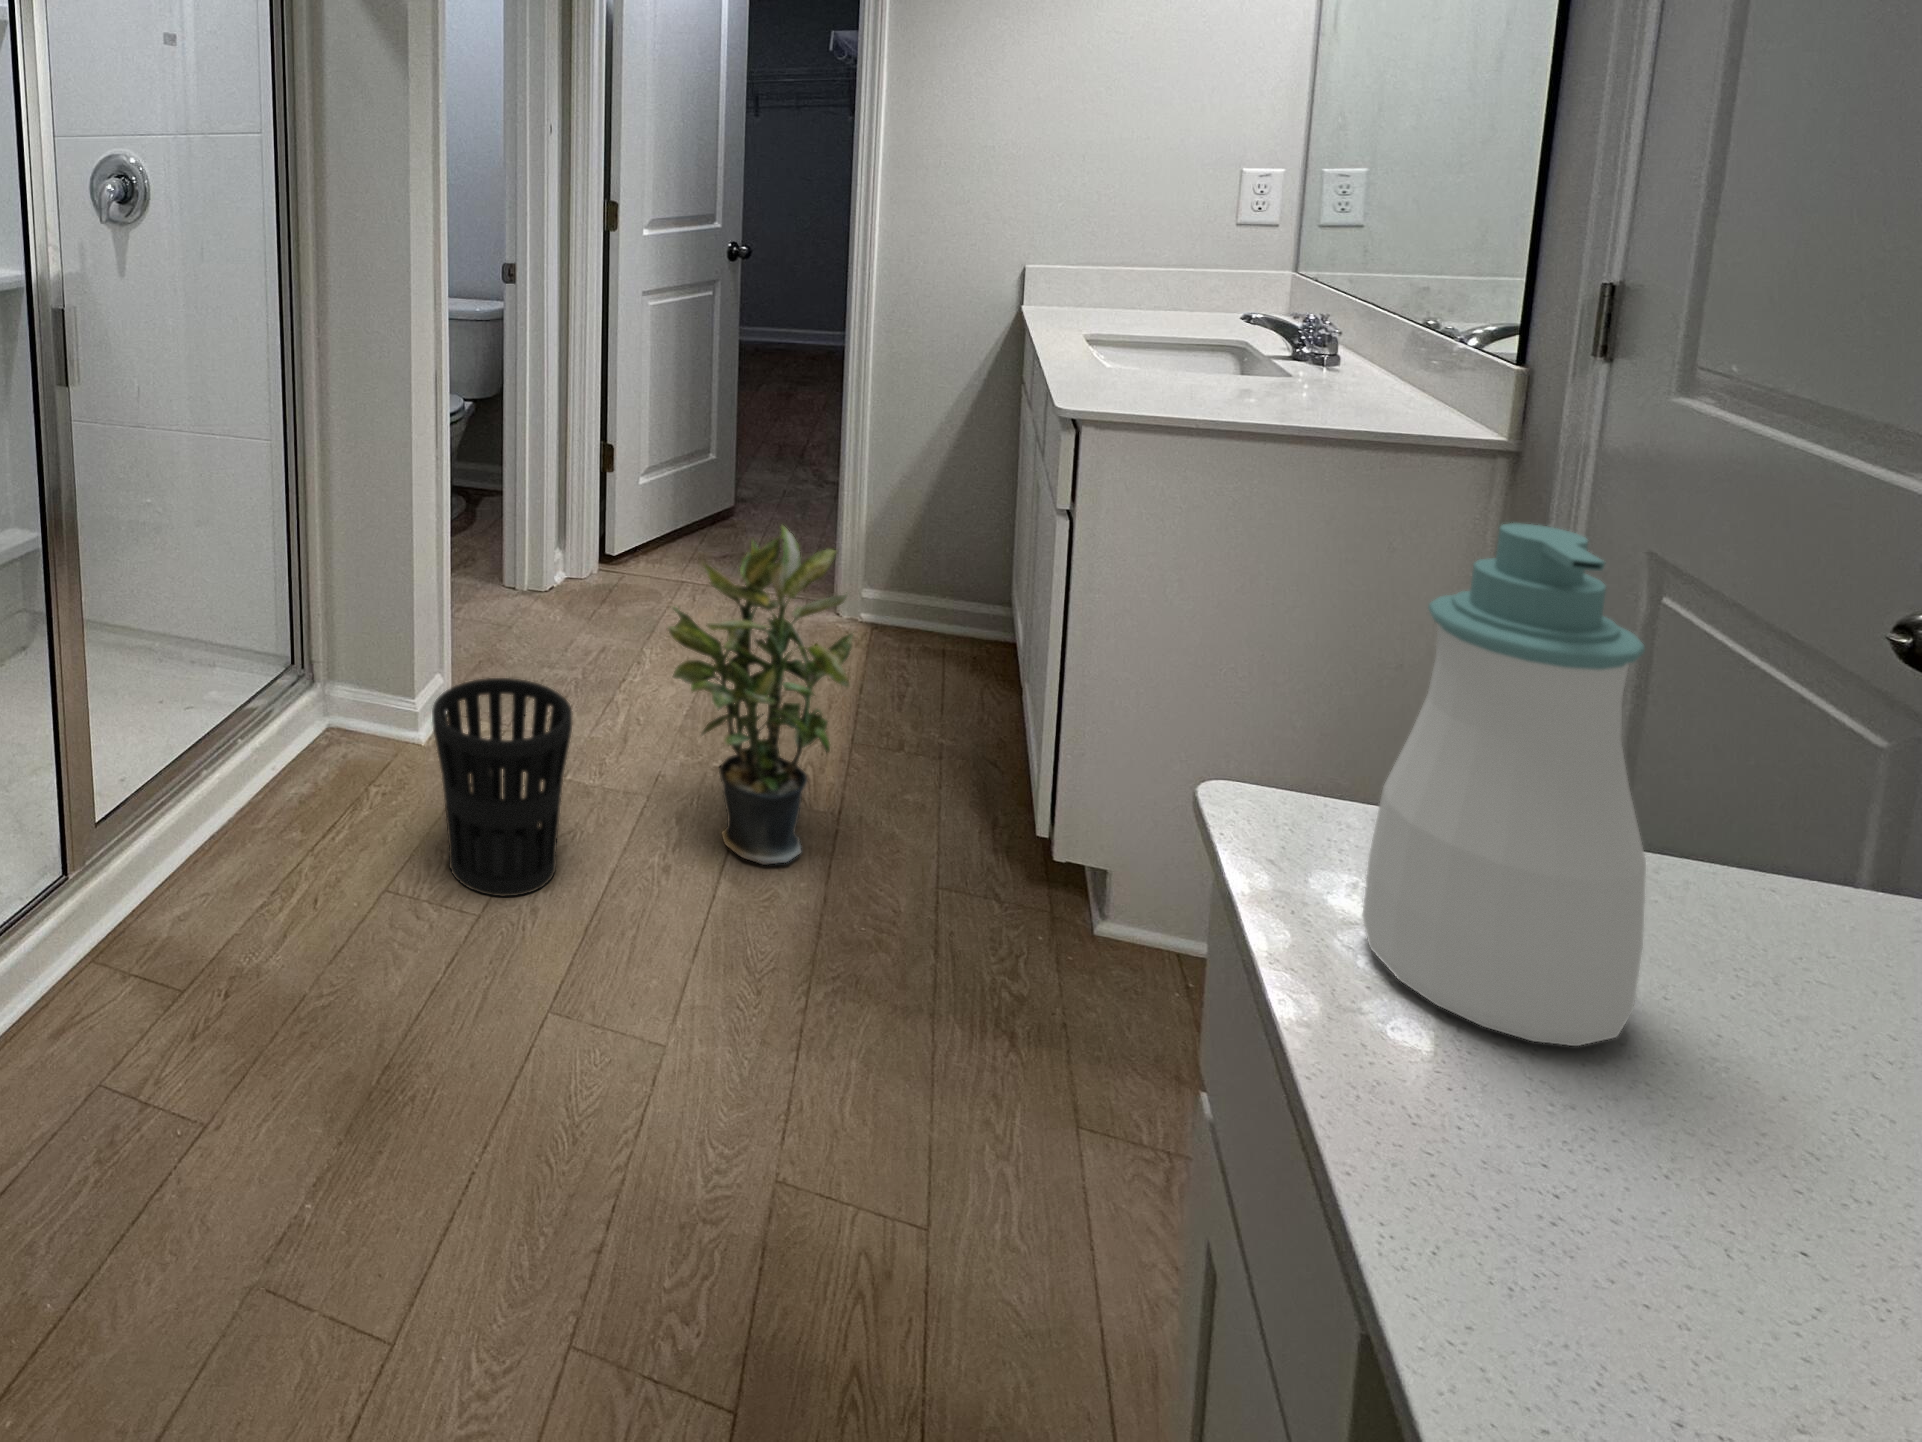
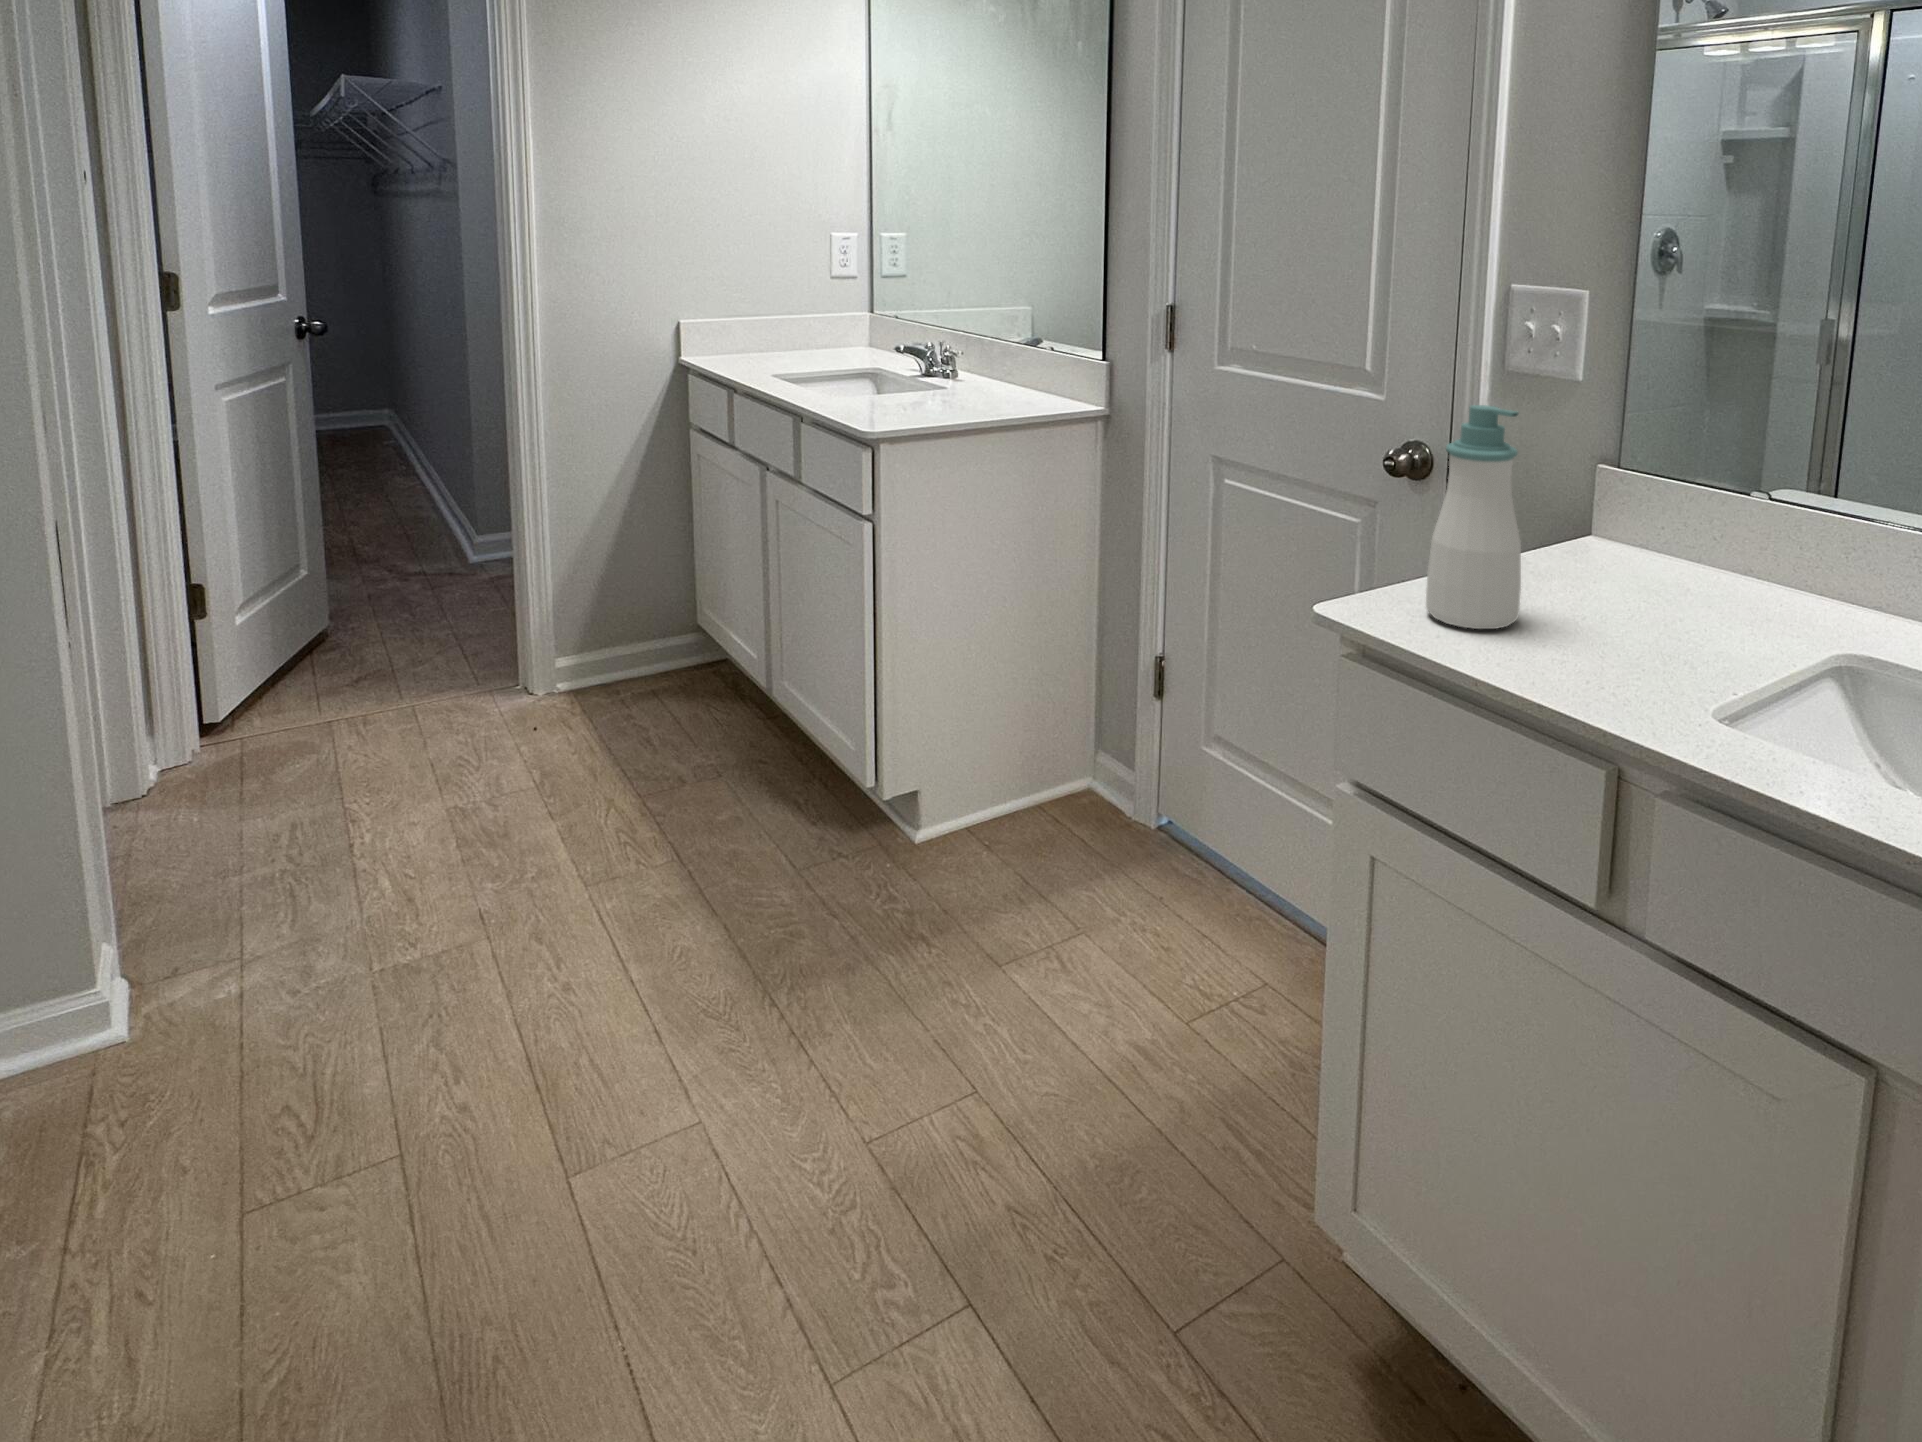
potted plant: present [668,526,853,865] -> none [515,592,718,938]
wastebasket: present [432,678,572,897] -> none [261,857,468,1140]

